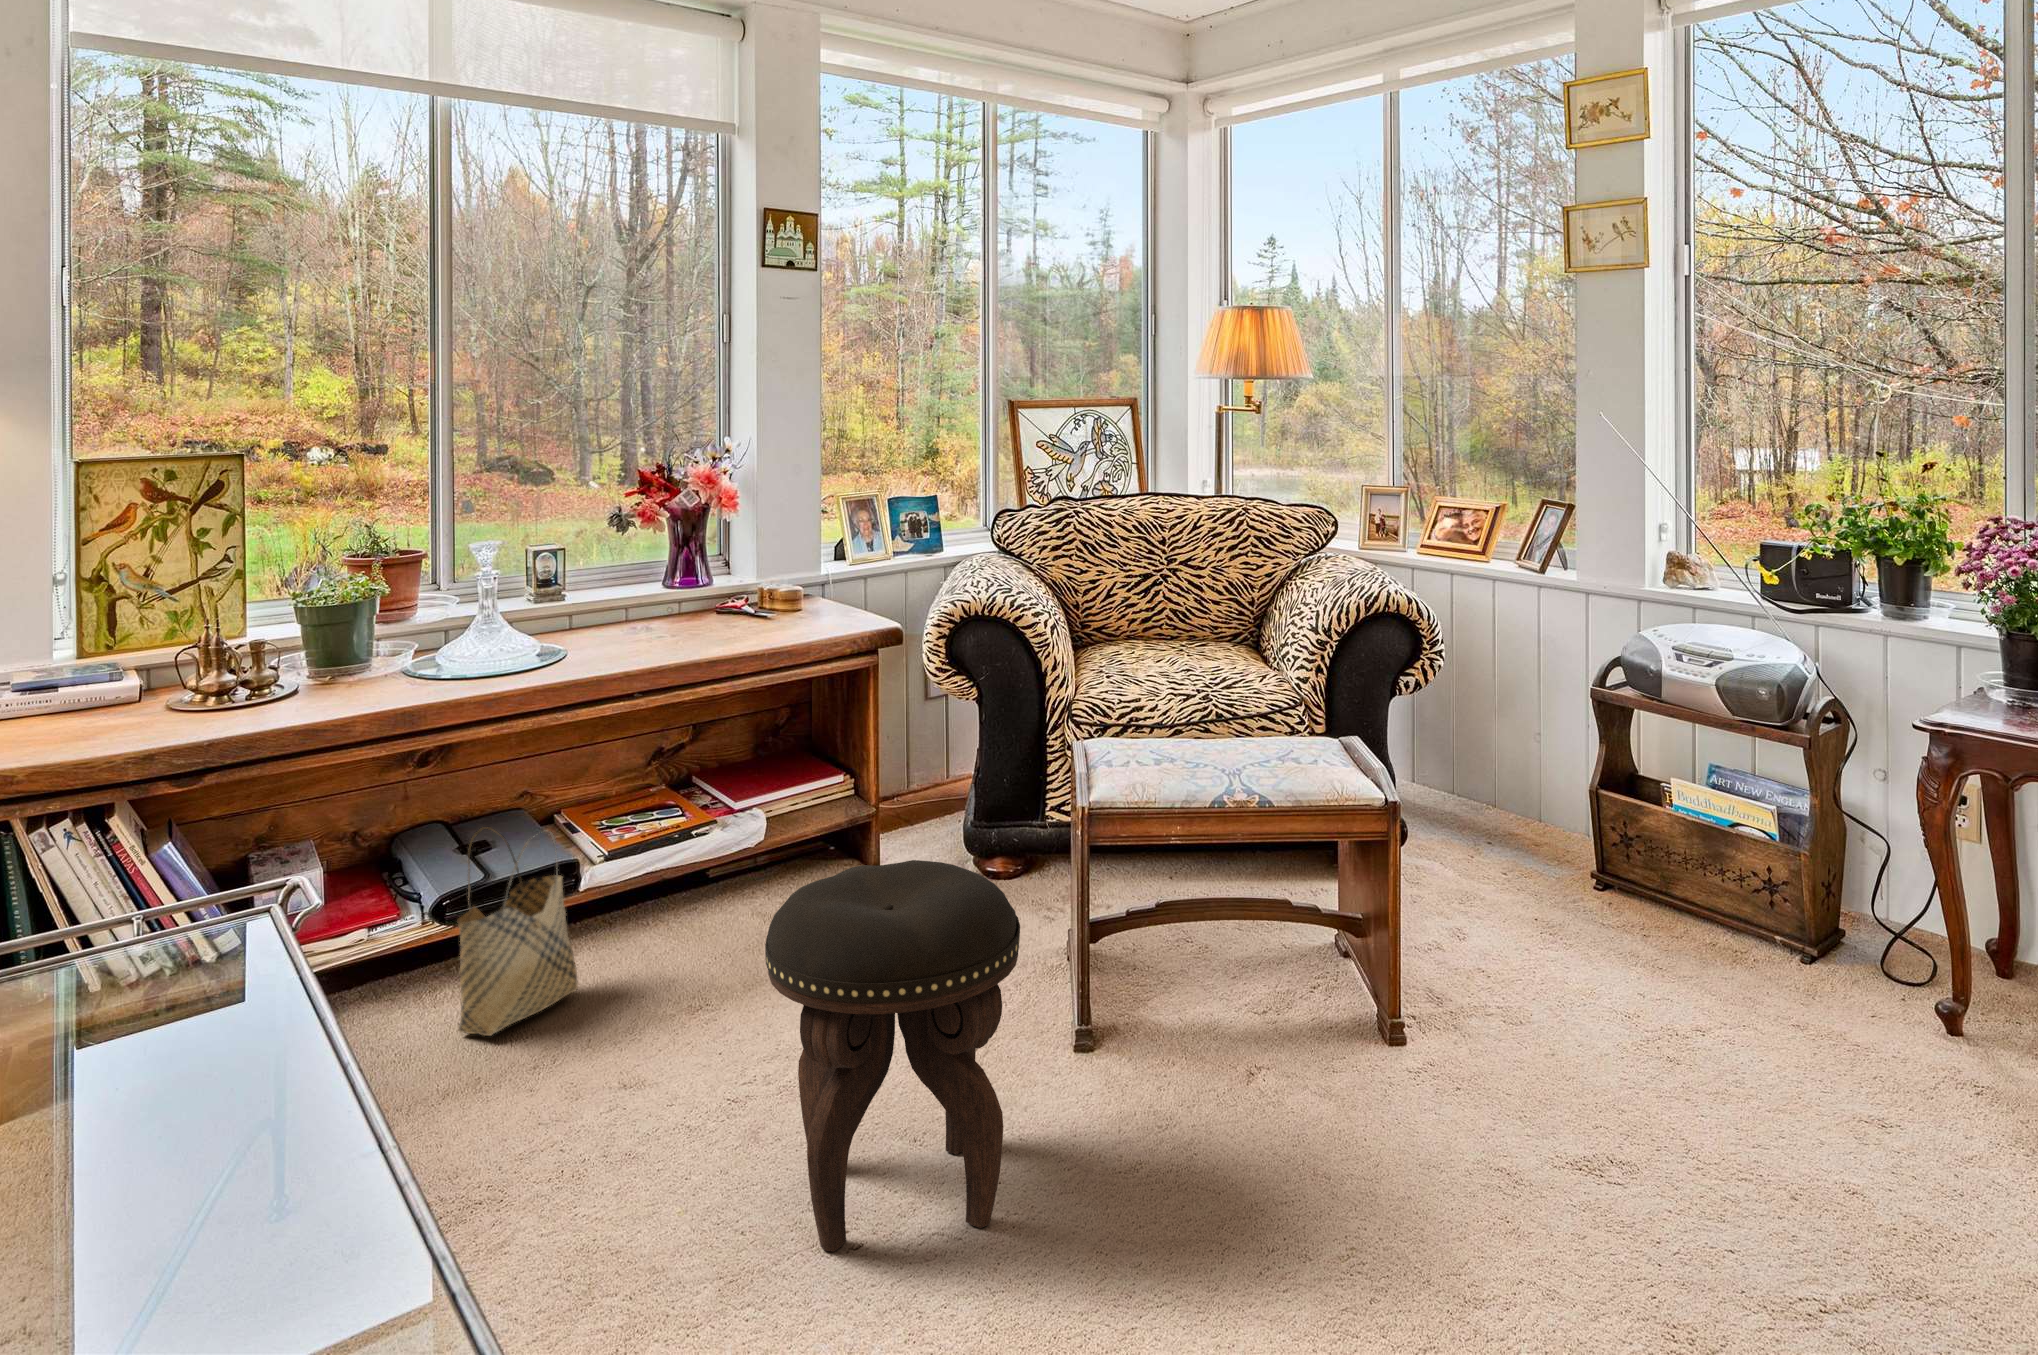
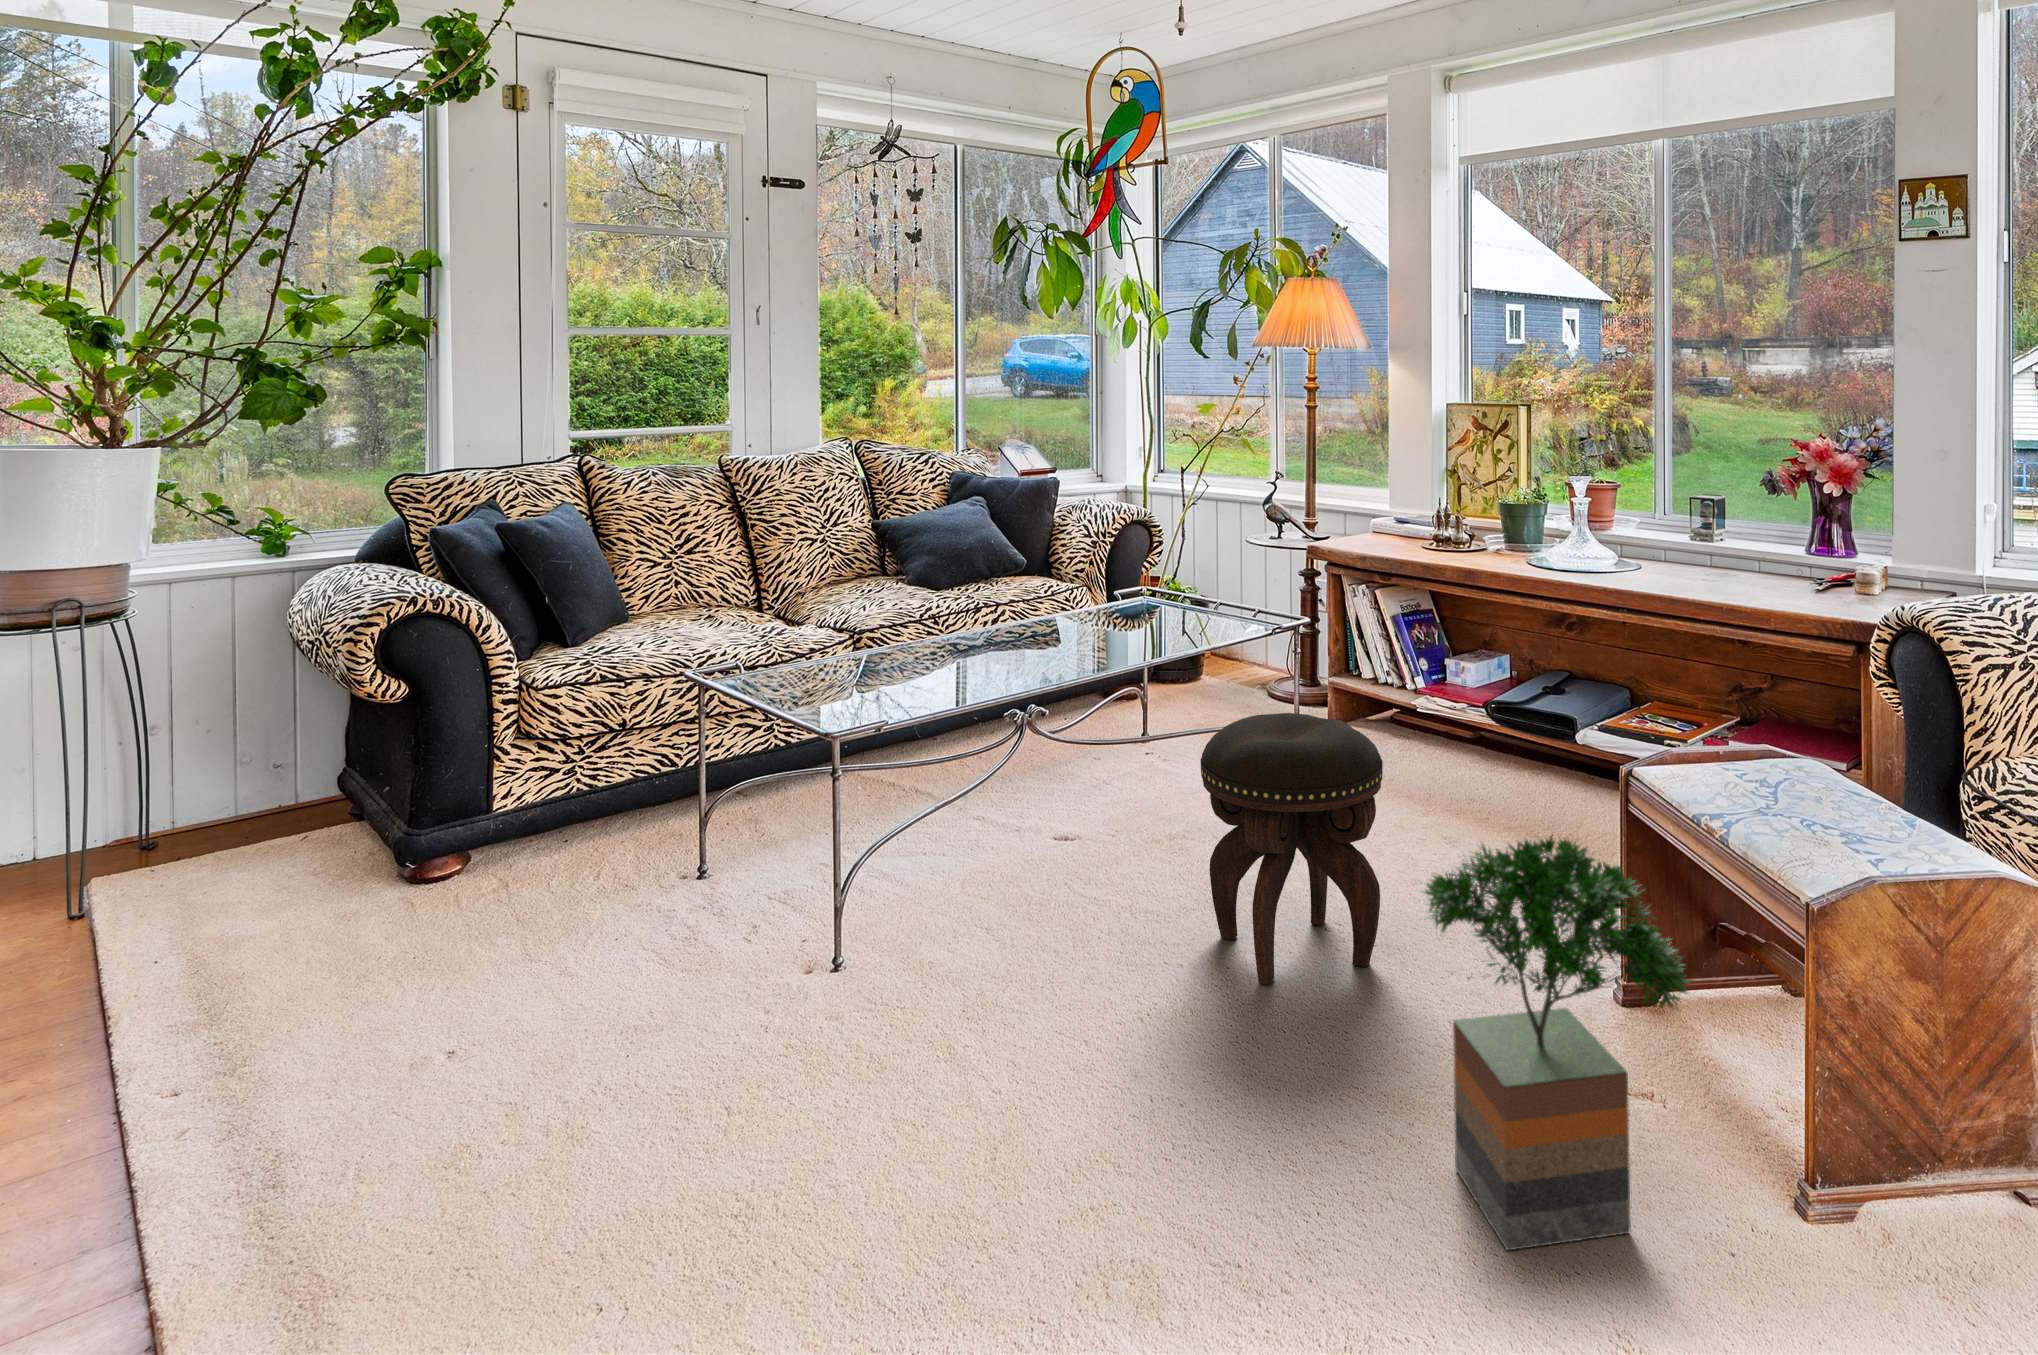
potted tree: none [1297,788,1530,1143] -> present [1423,836,1688,1250]
woven basket: present [457,827,578,1036] -> none [1424,667,1522,808]

